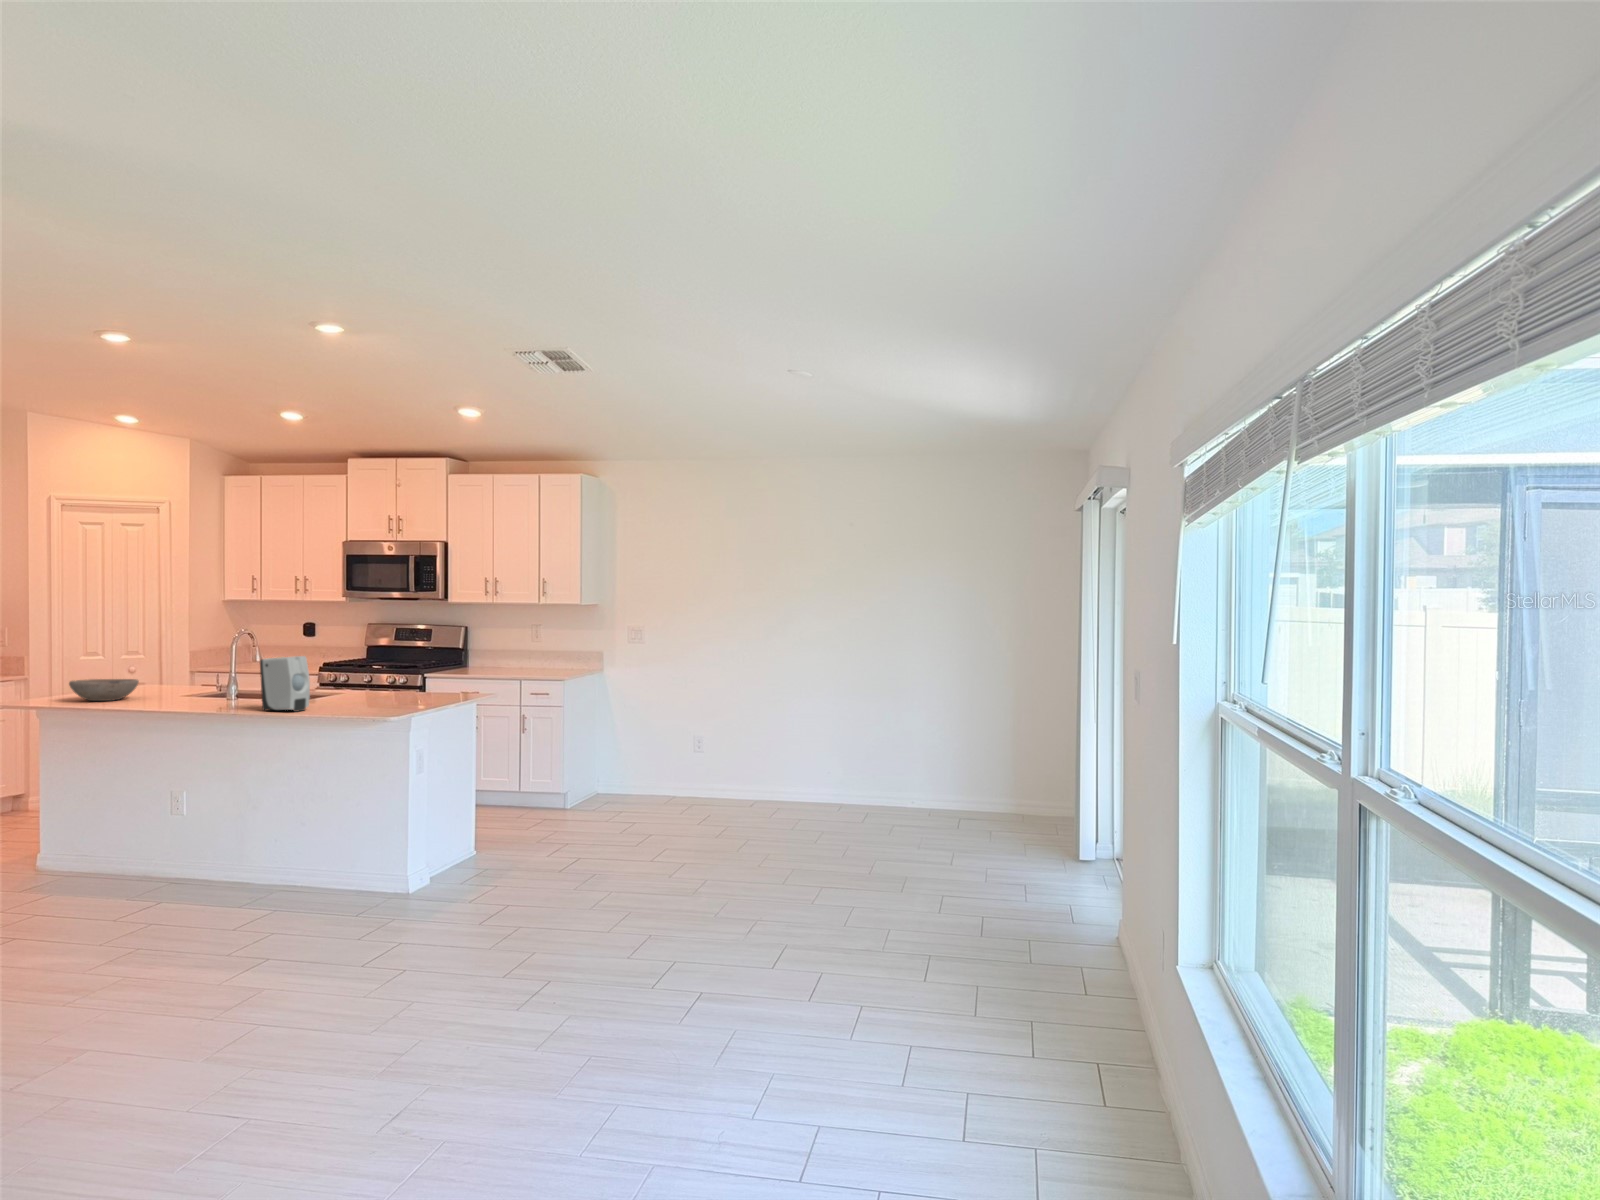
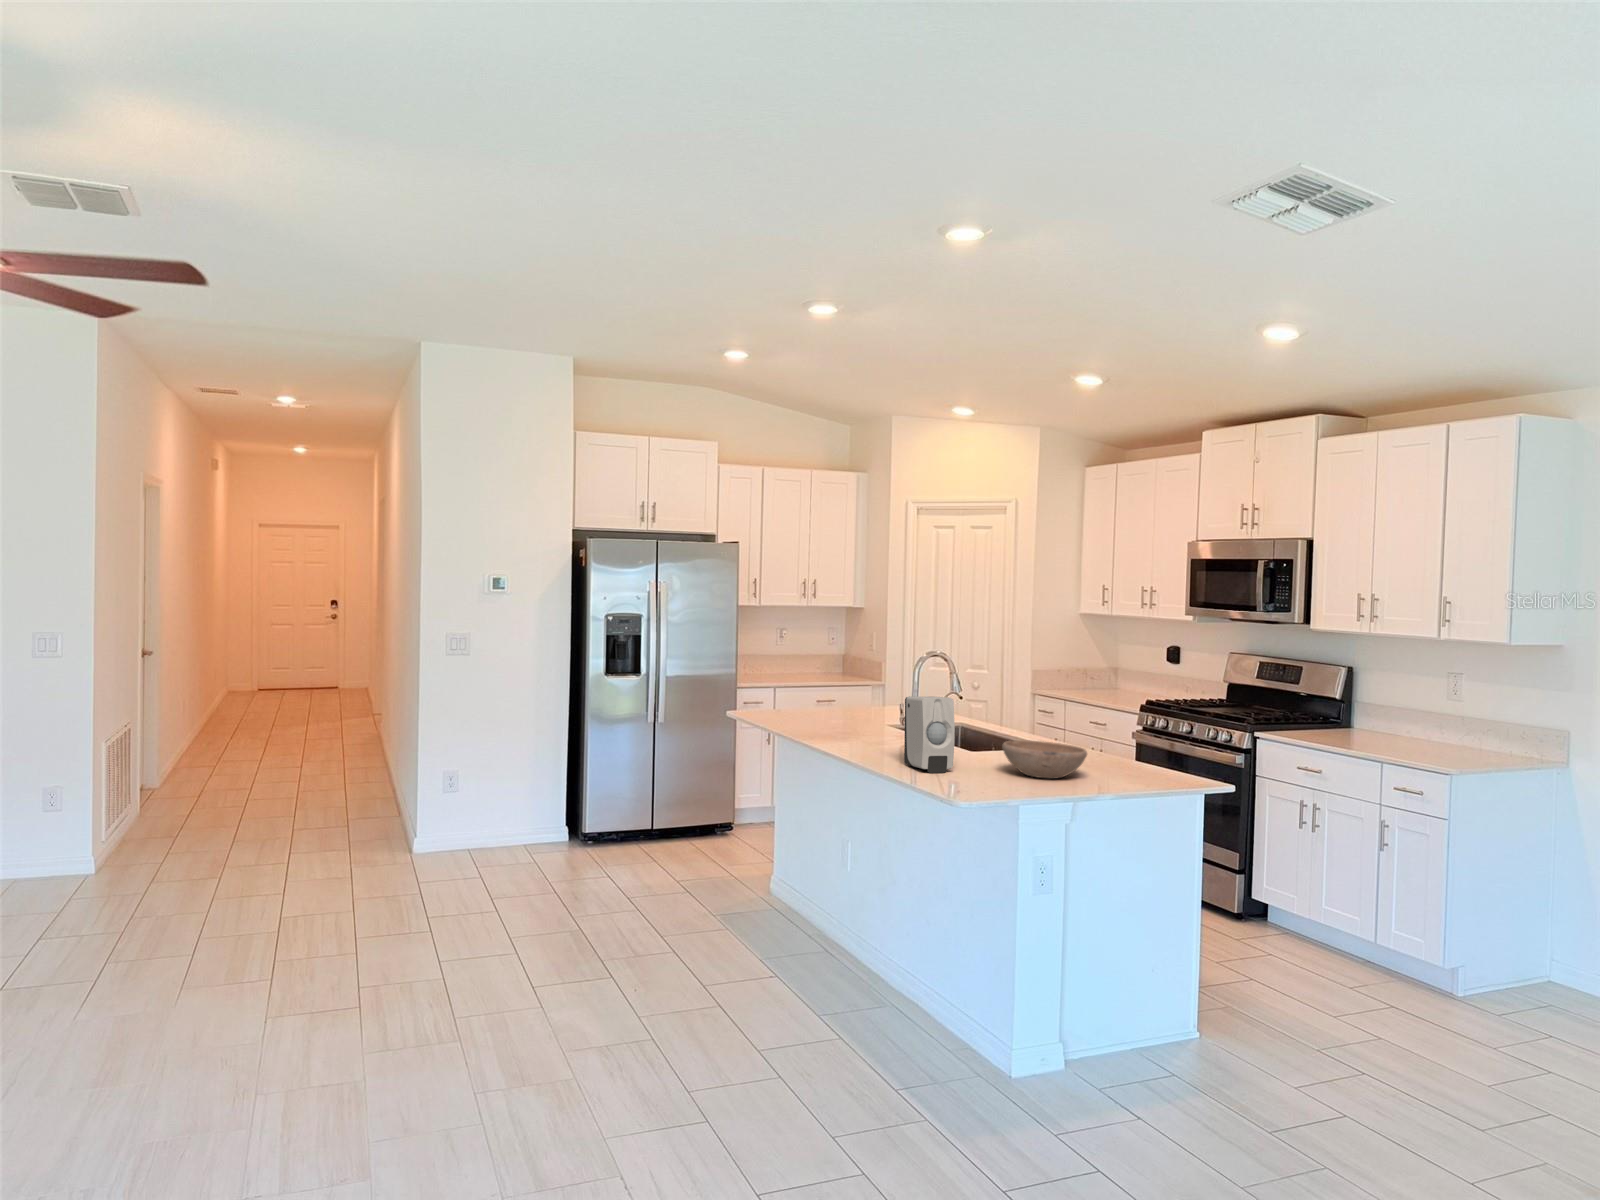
bowl: present [69,679,139,701] -> present [1002,740,1087,779]

